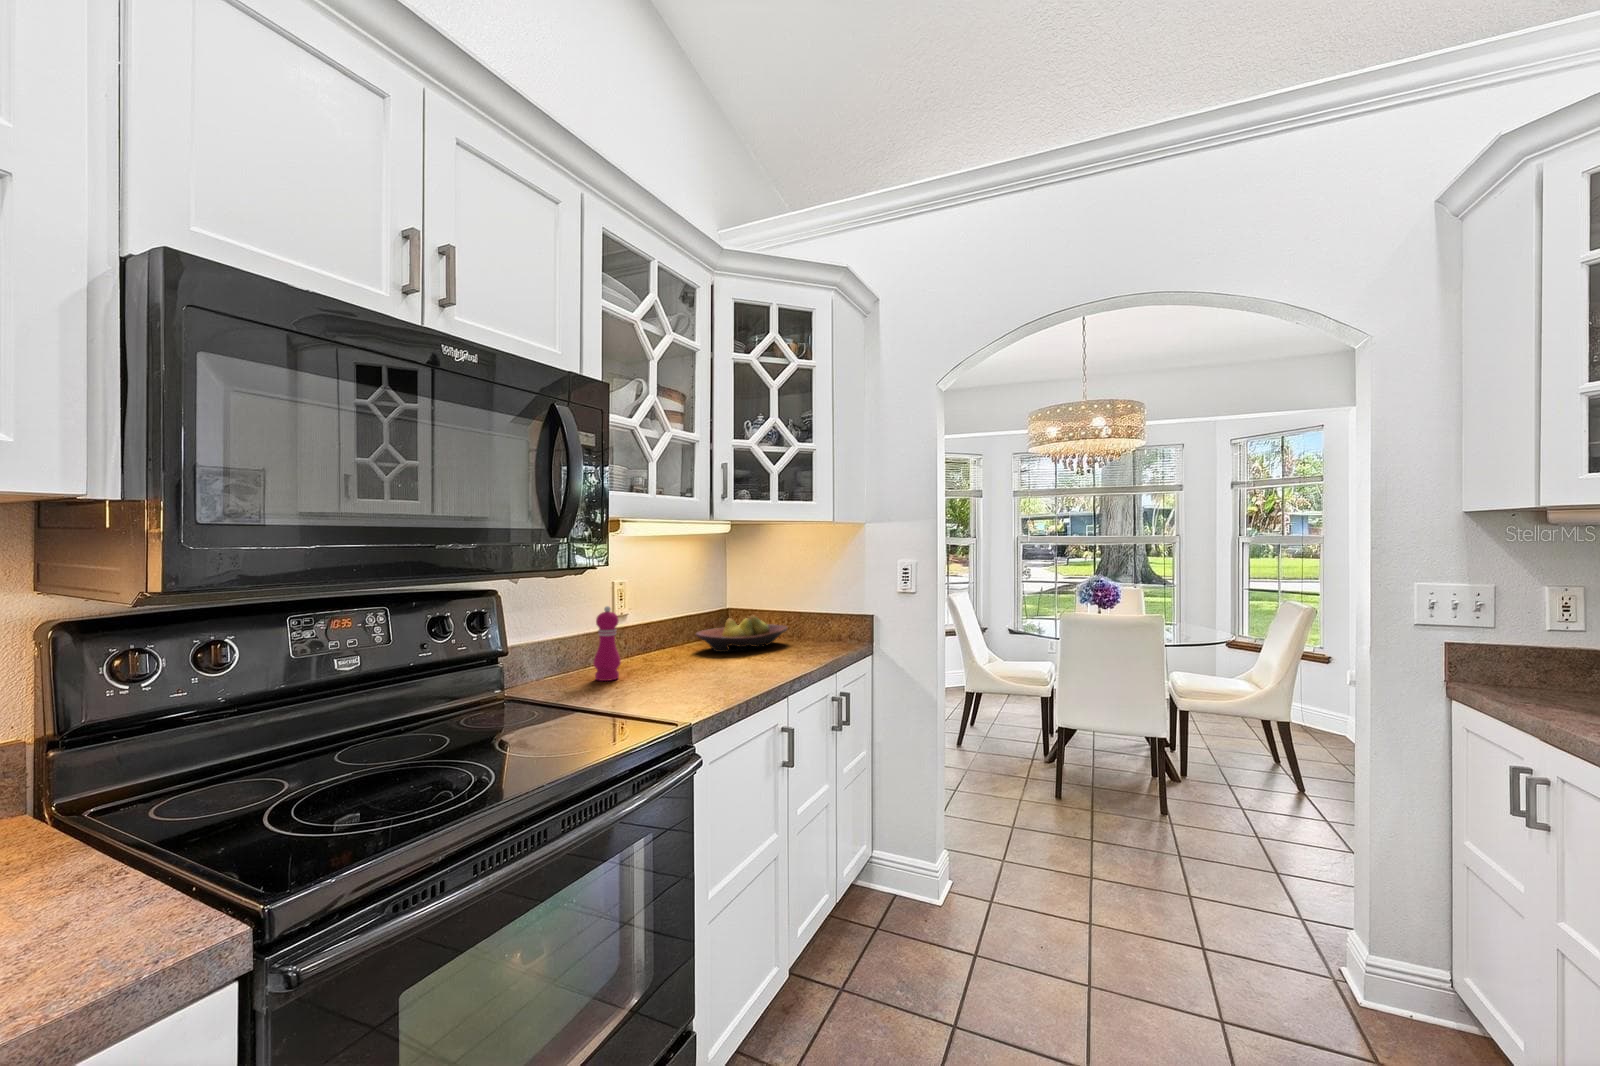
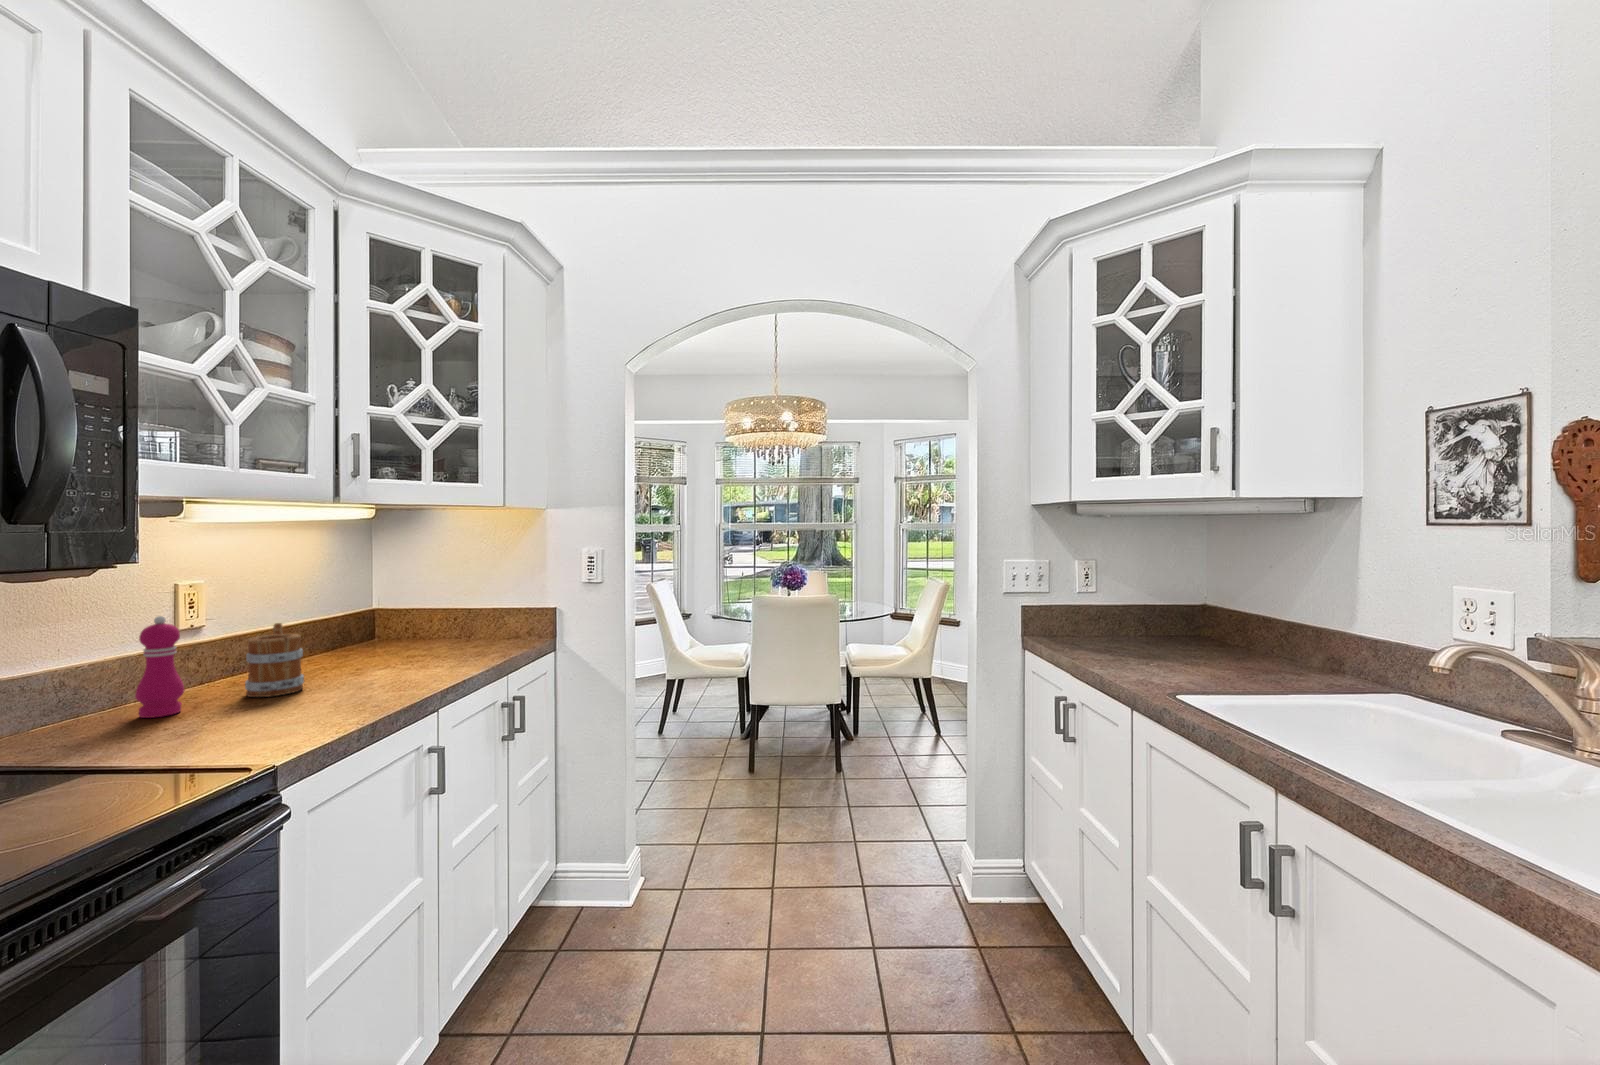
fruit bowl: present [696,615,787,652] -> none [321,616,452,663]
mug: none [654,616,691,673] -> present [245,623,304,697]

